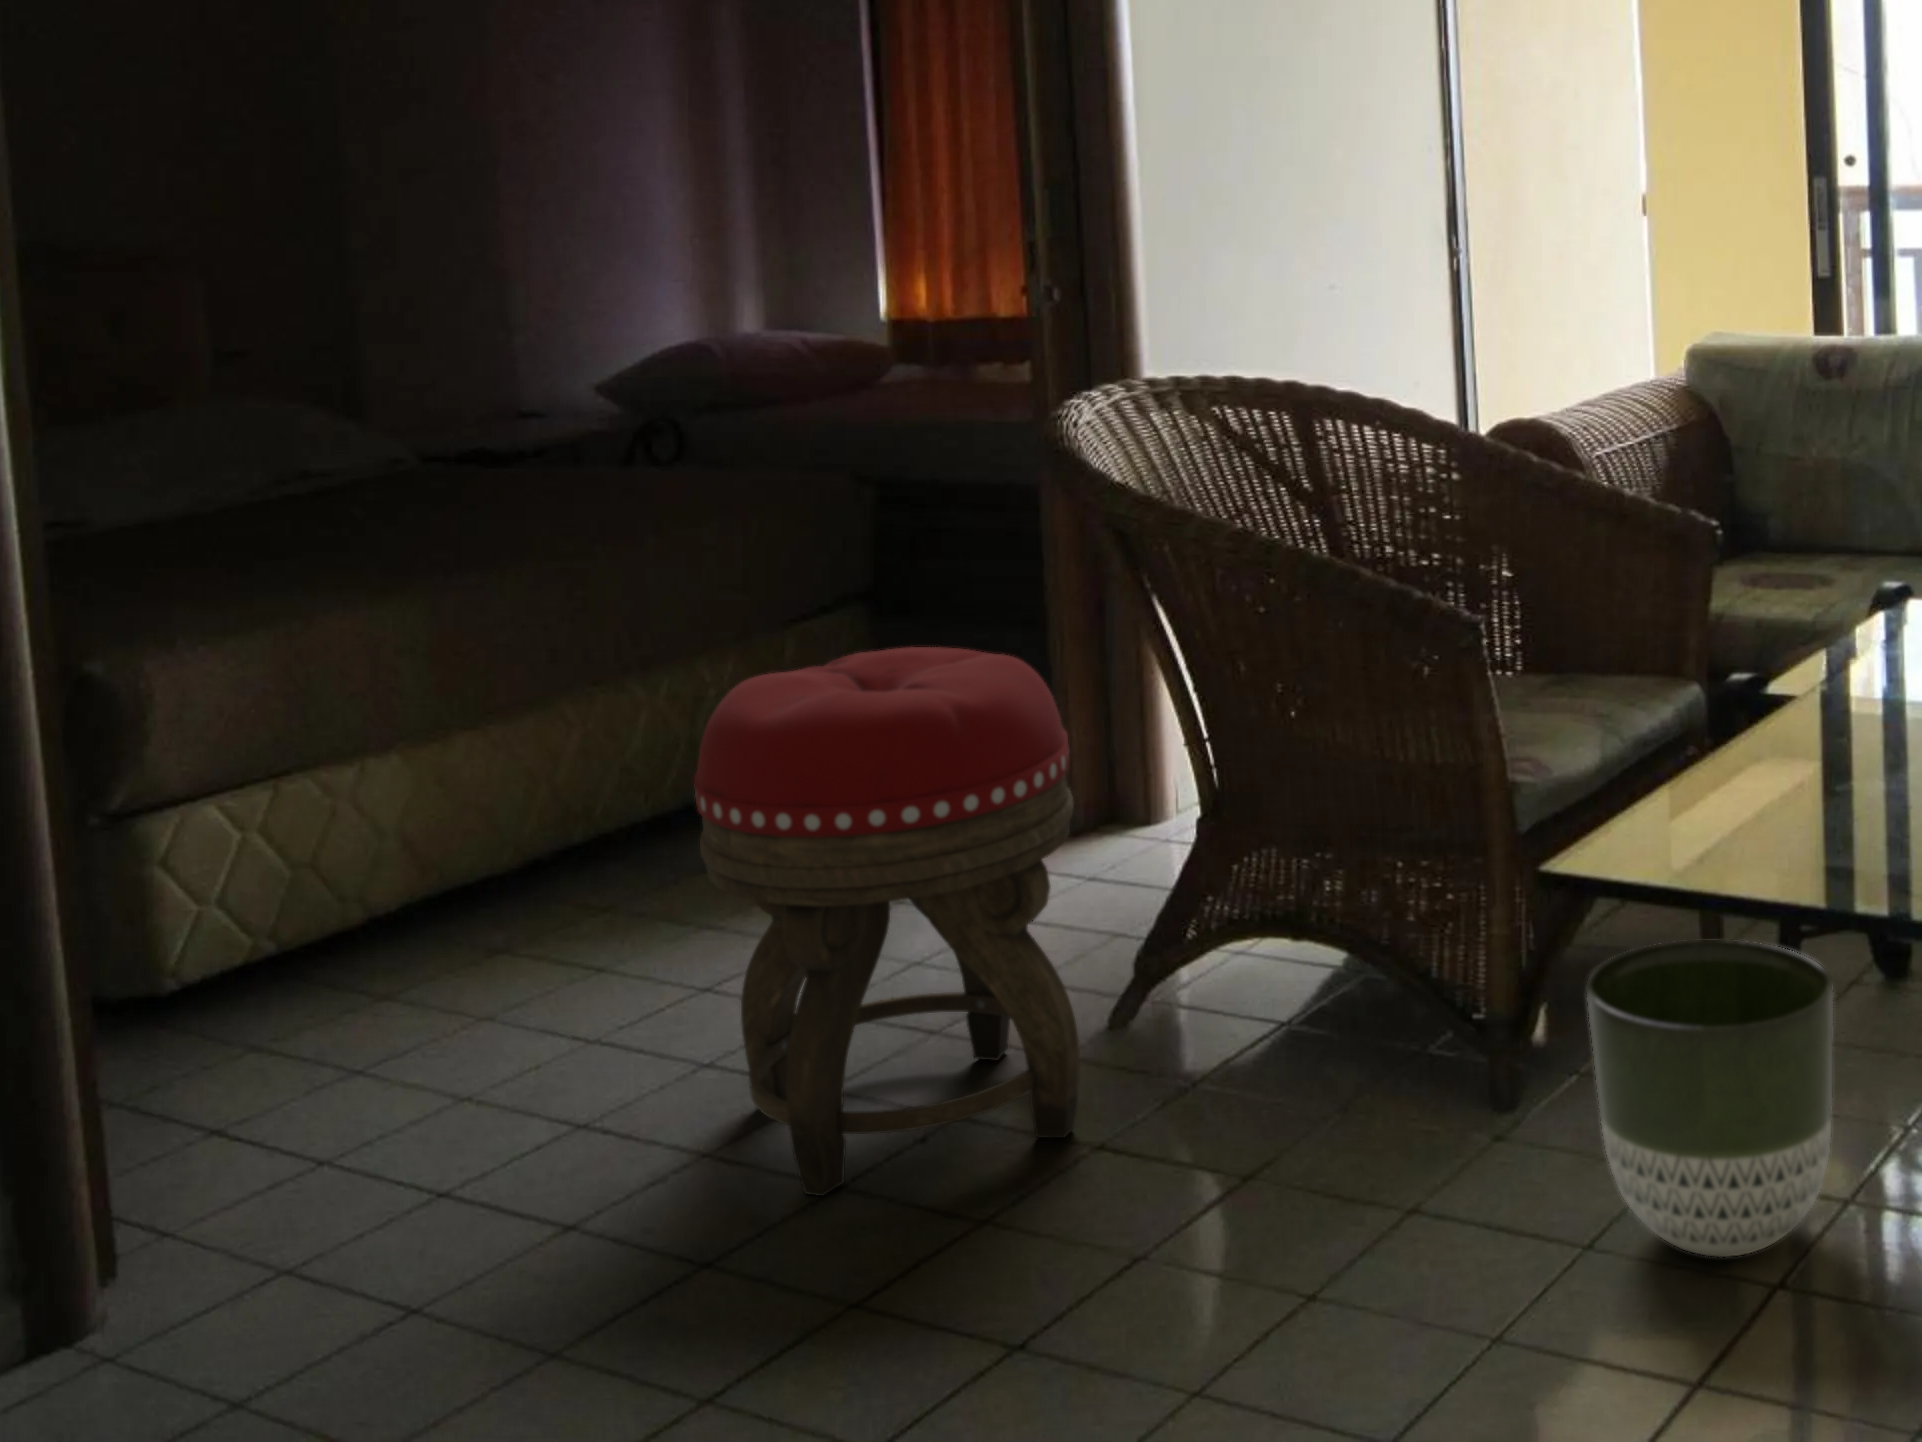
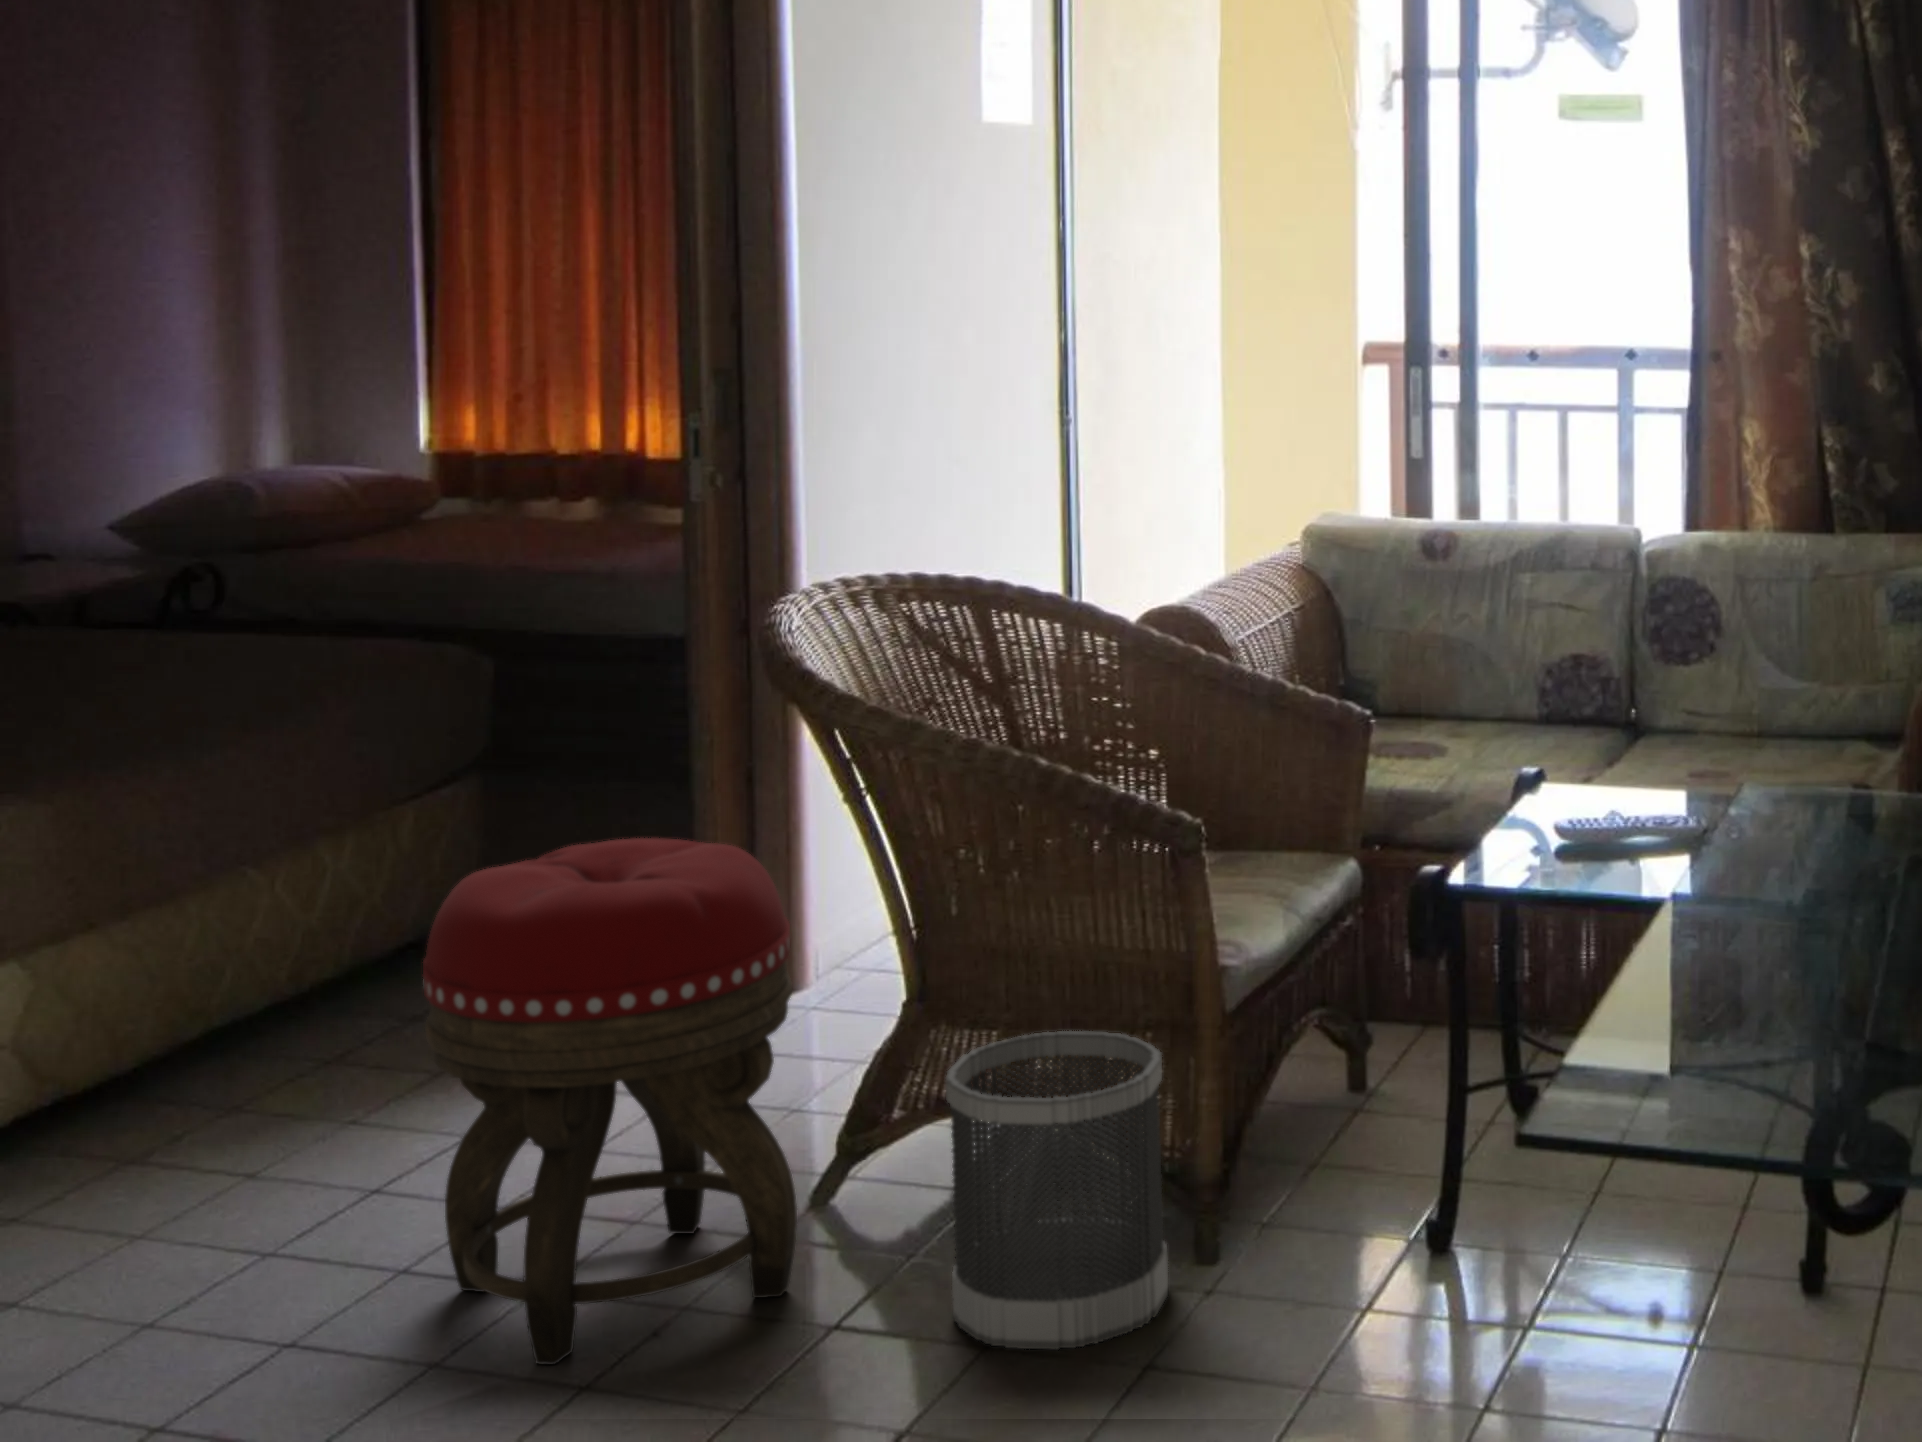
wastebasket: none [1215,869,1471,1226] -> present [945,1031,1168,1349]
planter: present [1587,940,1833,1257] -> none [1289,1076,1494,1345]

